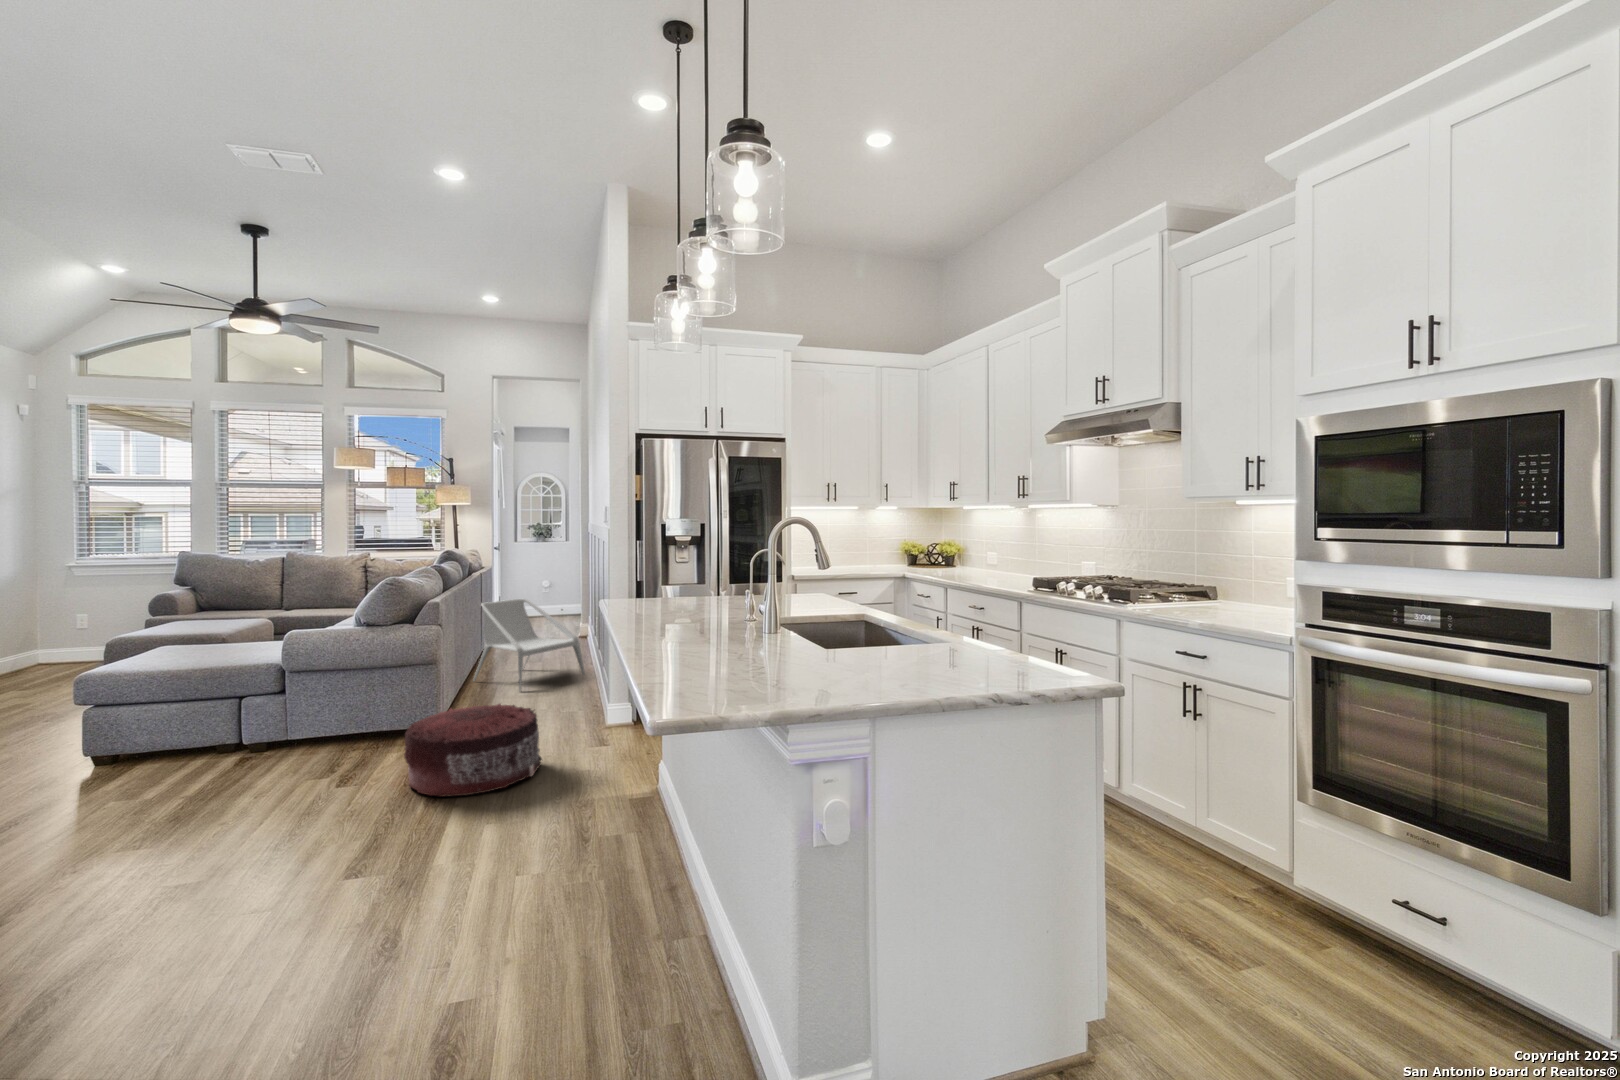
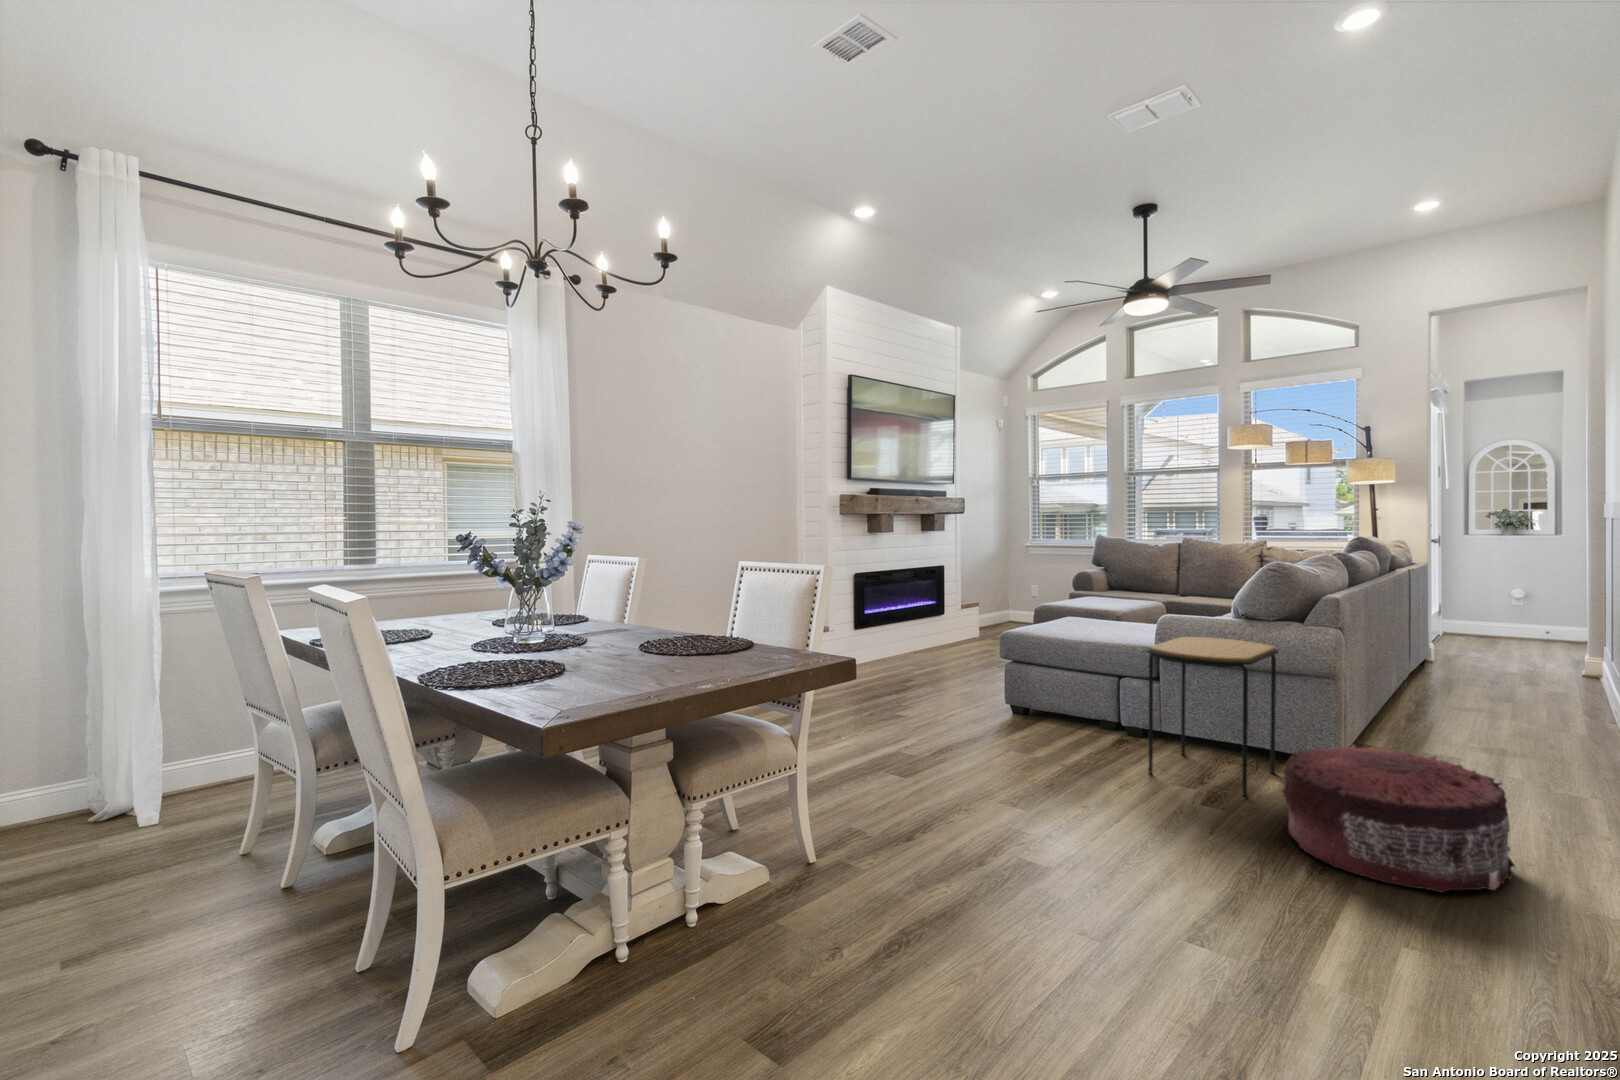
armchair: present [473,599,585,691] -> none [1393,608,1601,742]
side table: none [277,644,394,778] -> present [1146,637,1279,796]

